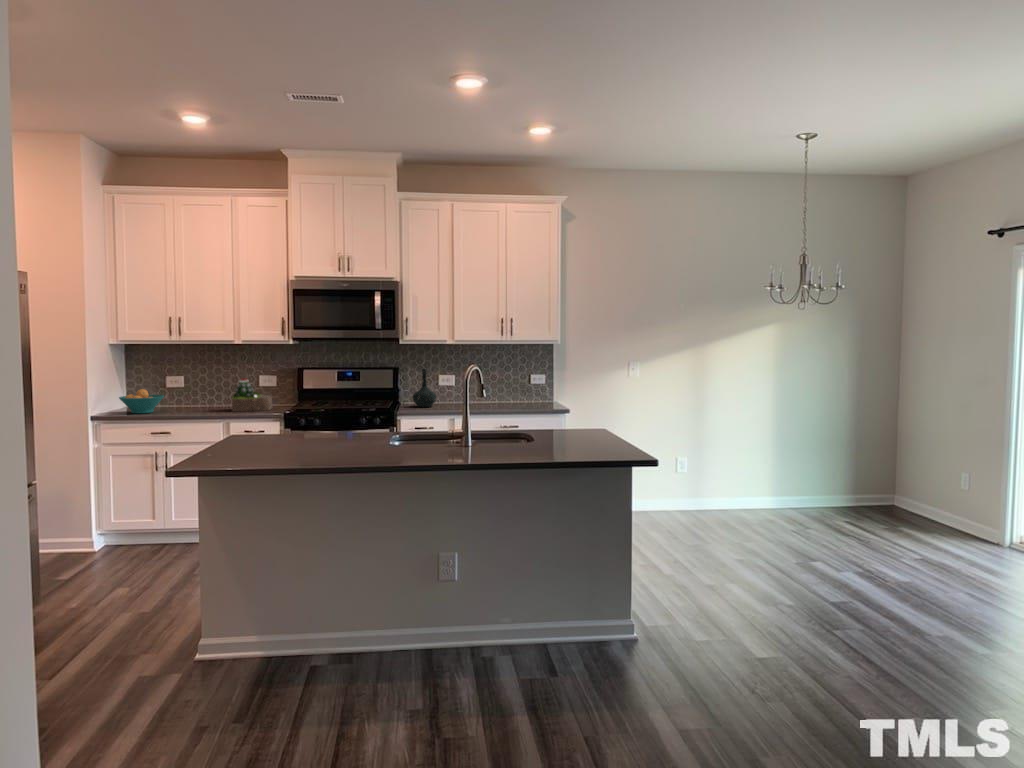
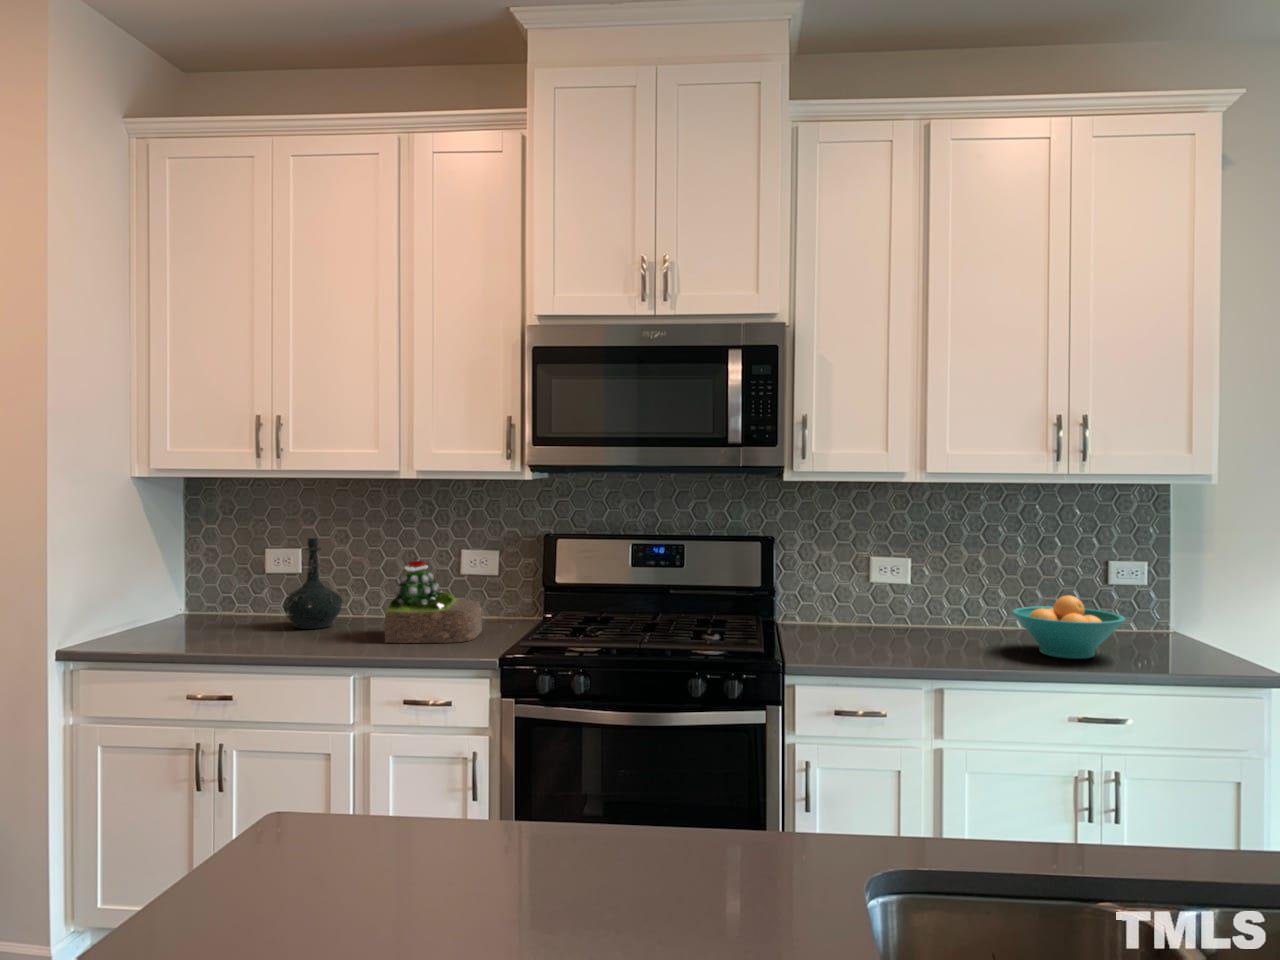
bottle: present [413,369,436,407] -> present [284,538,342,629]
fruit bowl: present [119,389,164,414] -> present [1012,595,1125,659]

